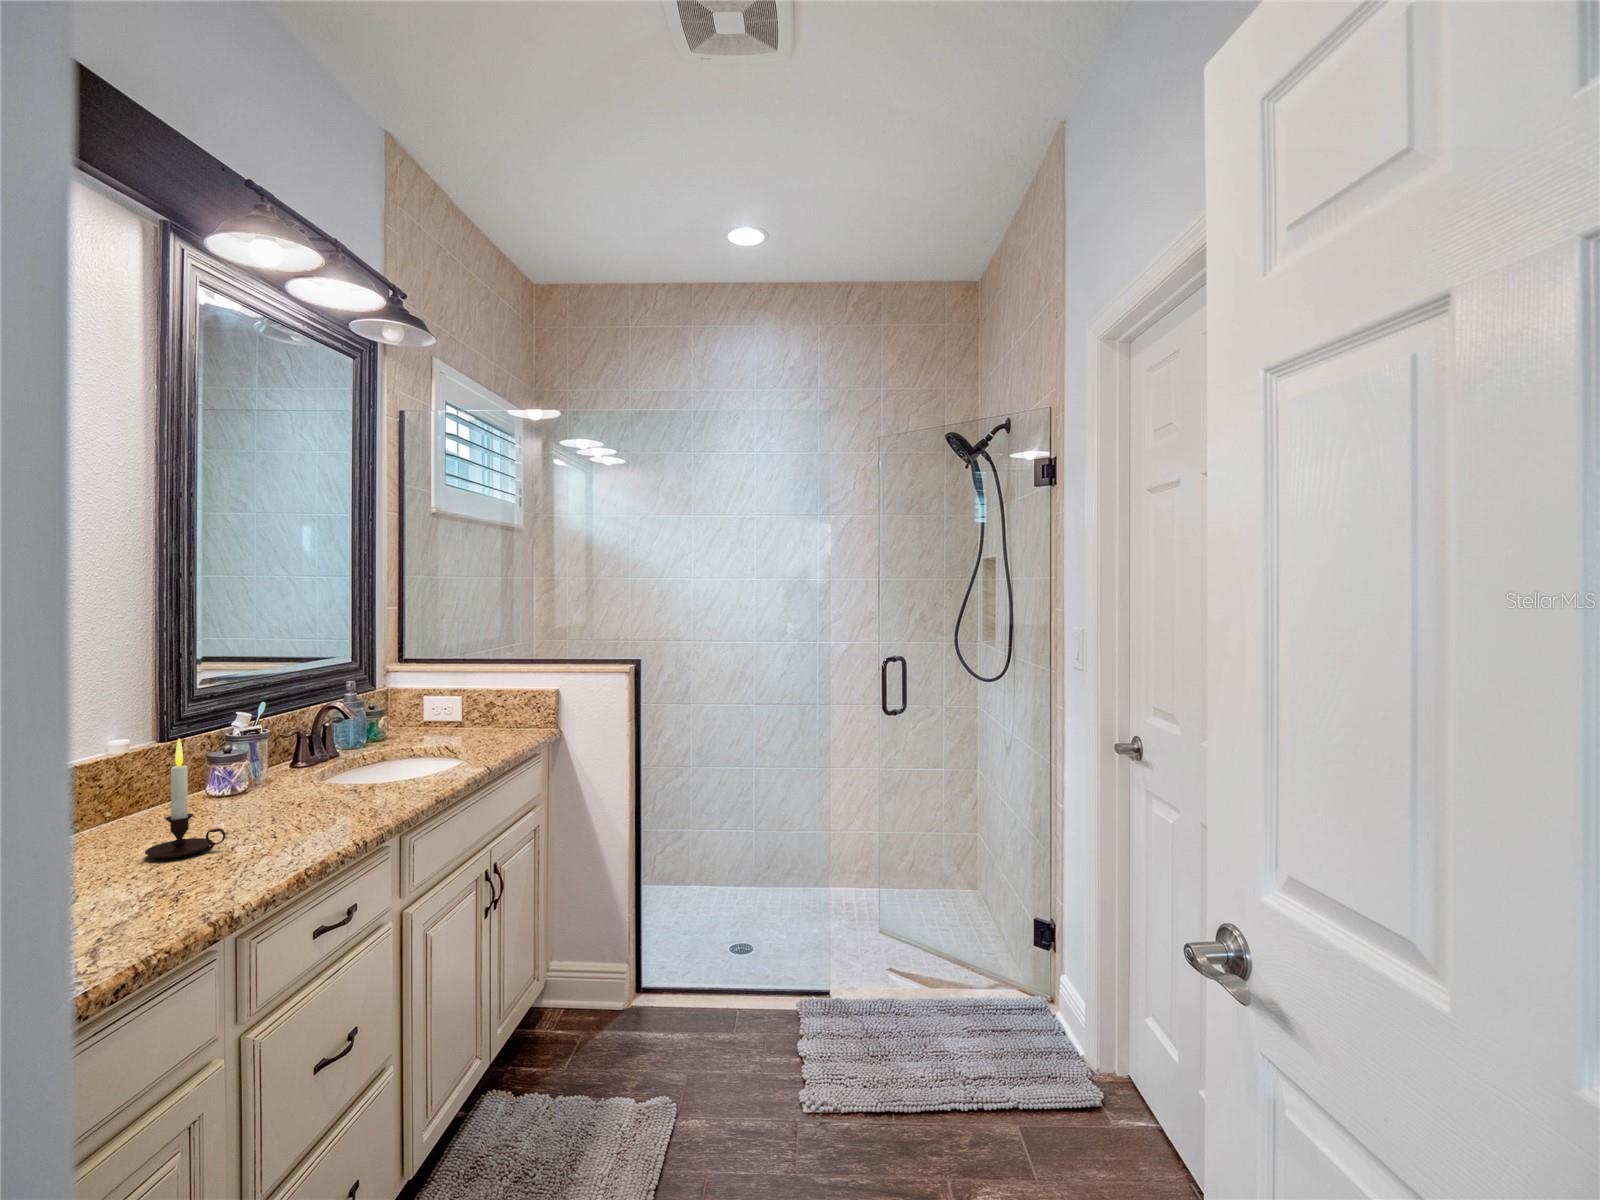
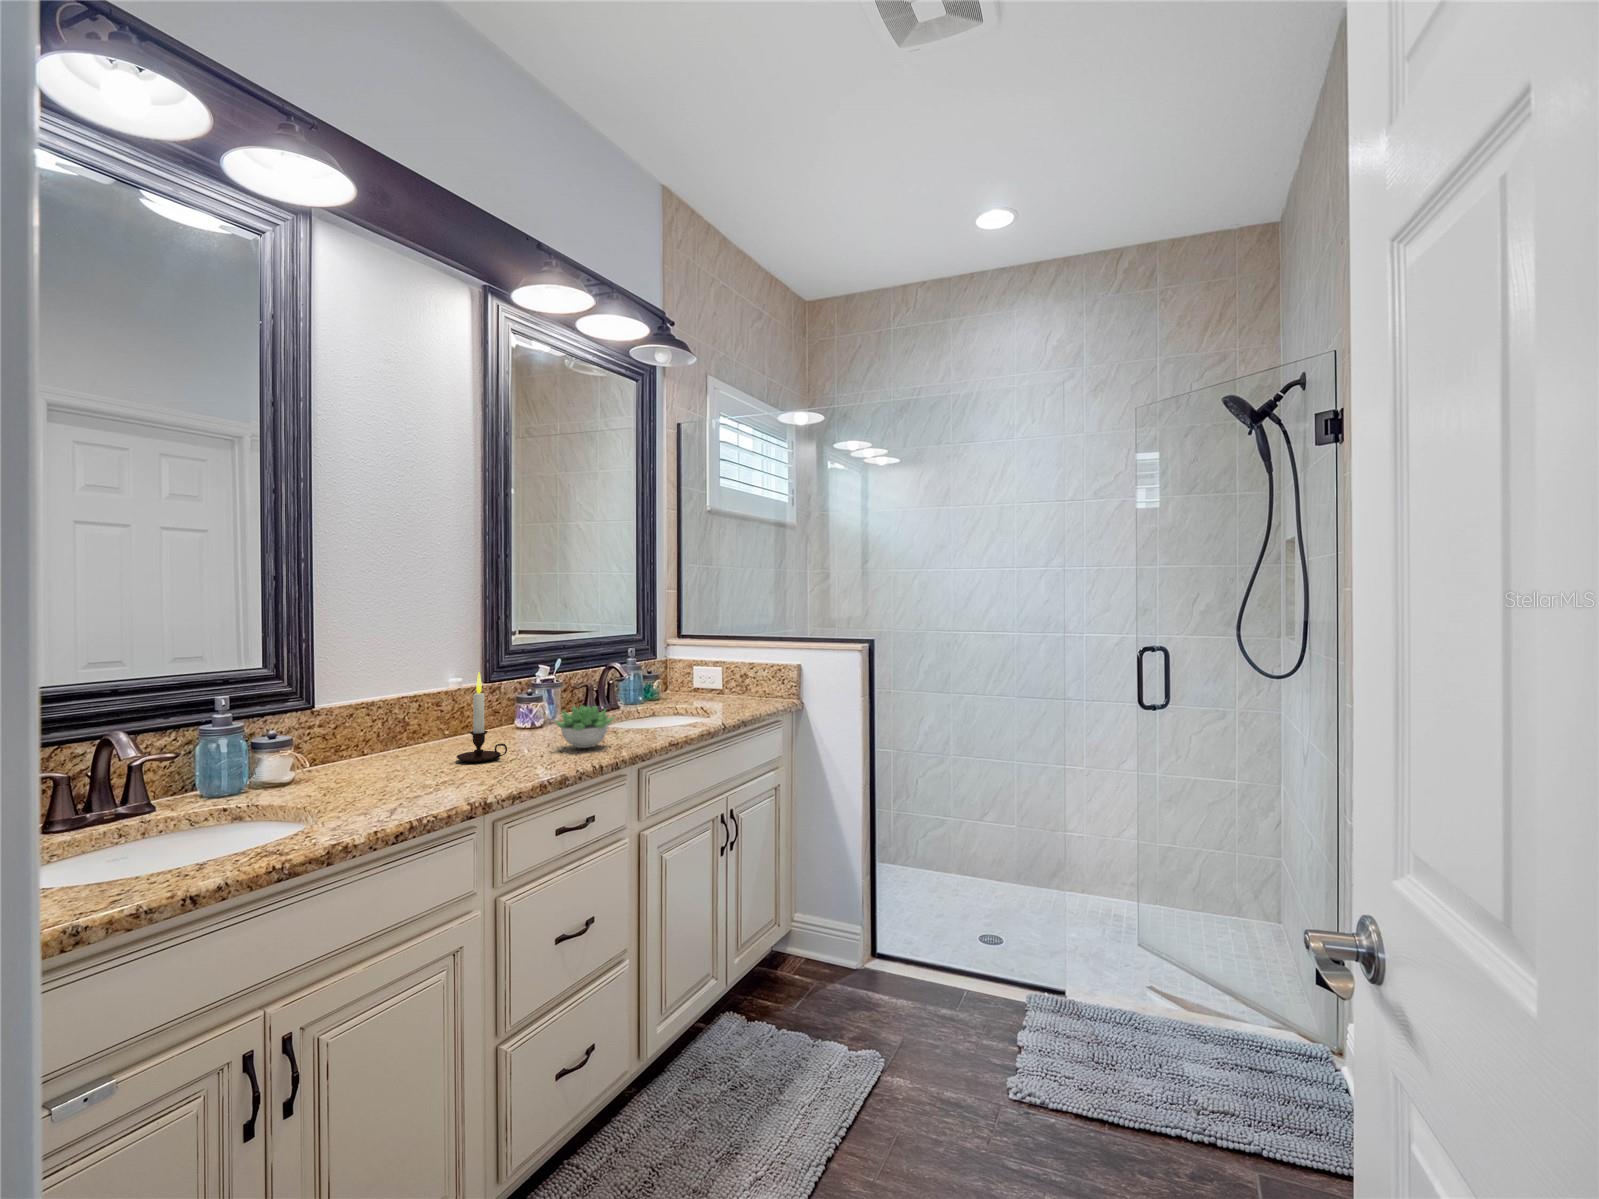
succulent plant: none [285,765,367,820] -> present [555,706,614,748]

